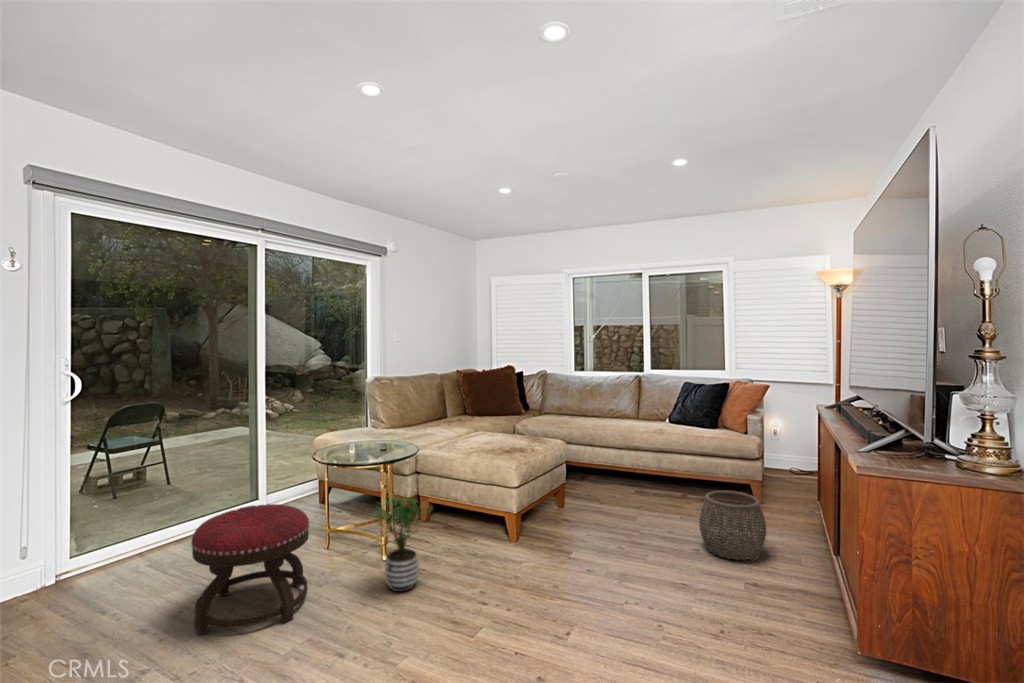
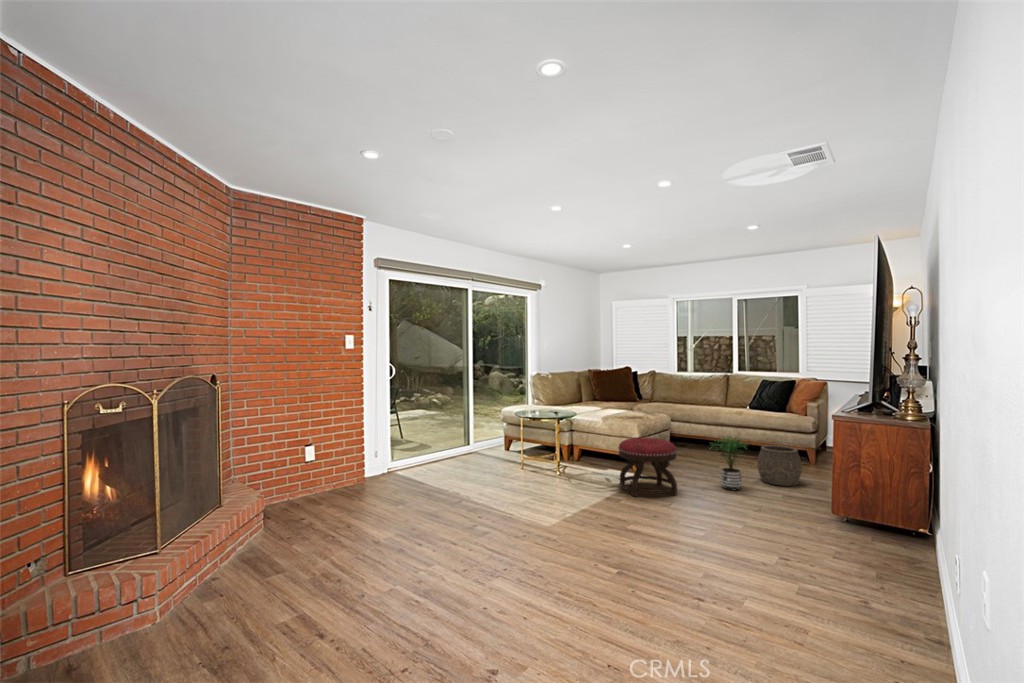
potted plant: present [369,495,428,592] -> present [710,436,748,490]
ottoman: present [191,504,309,635] -> present [618,438,677,497]

